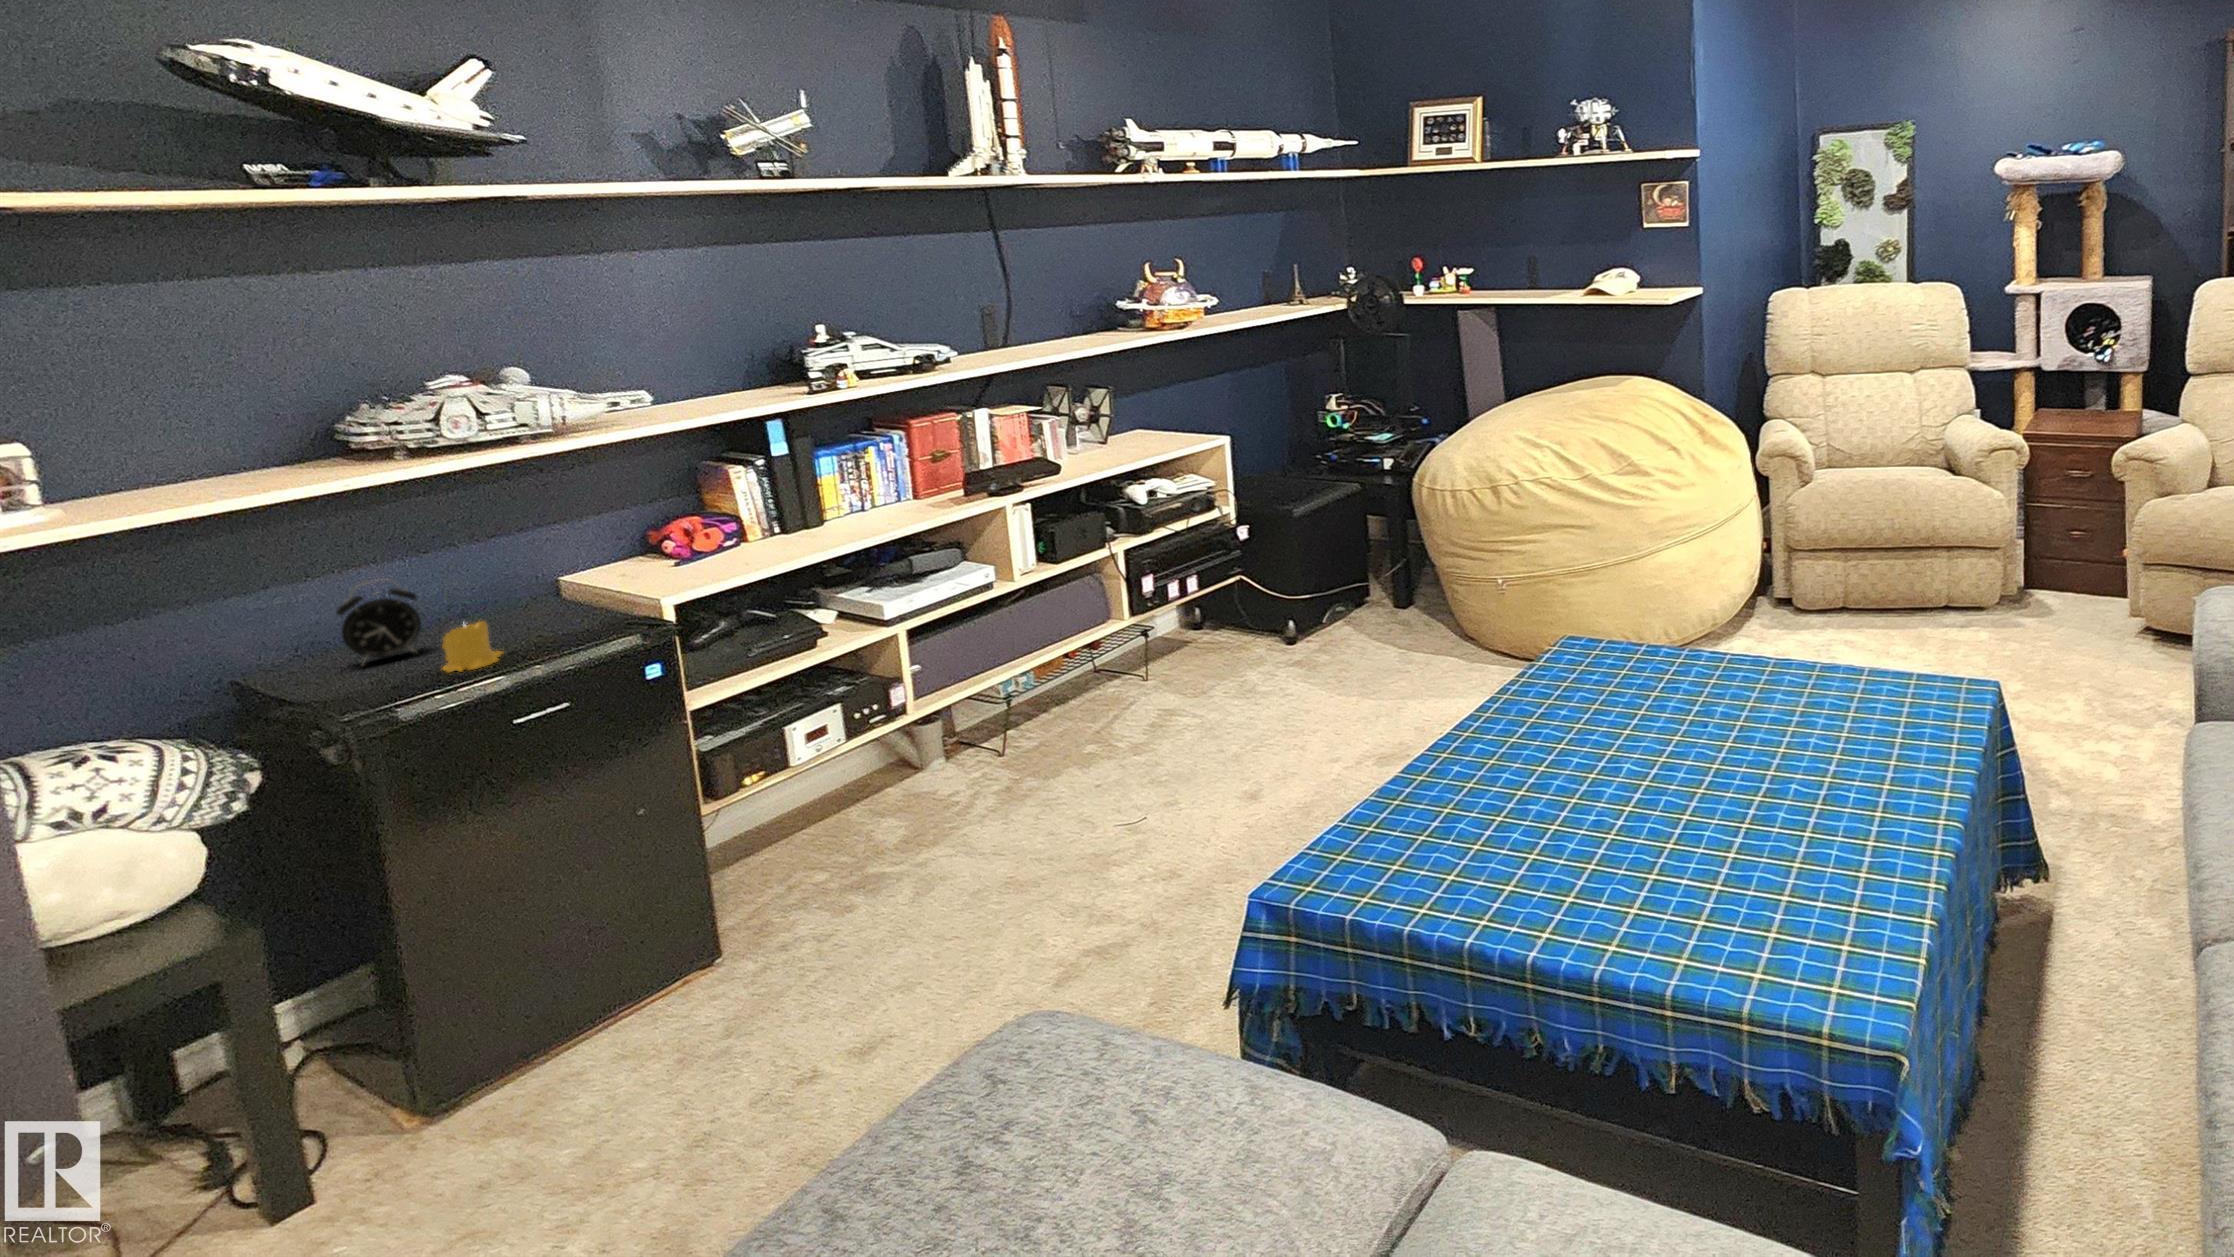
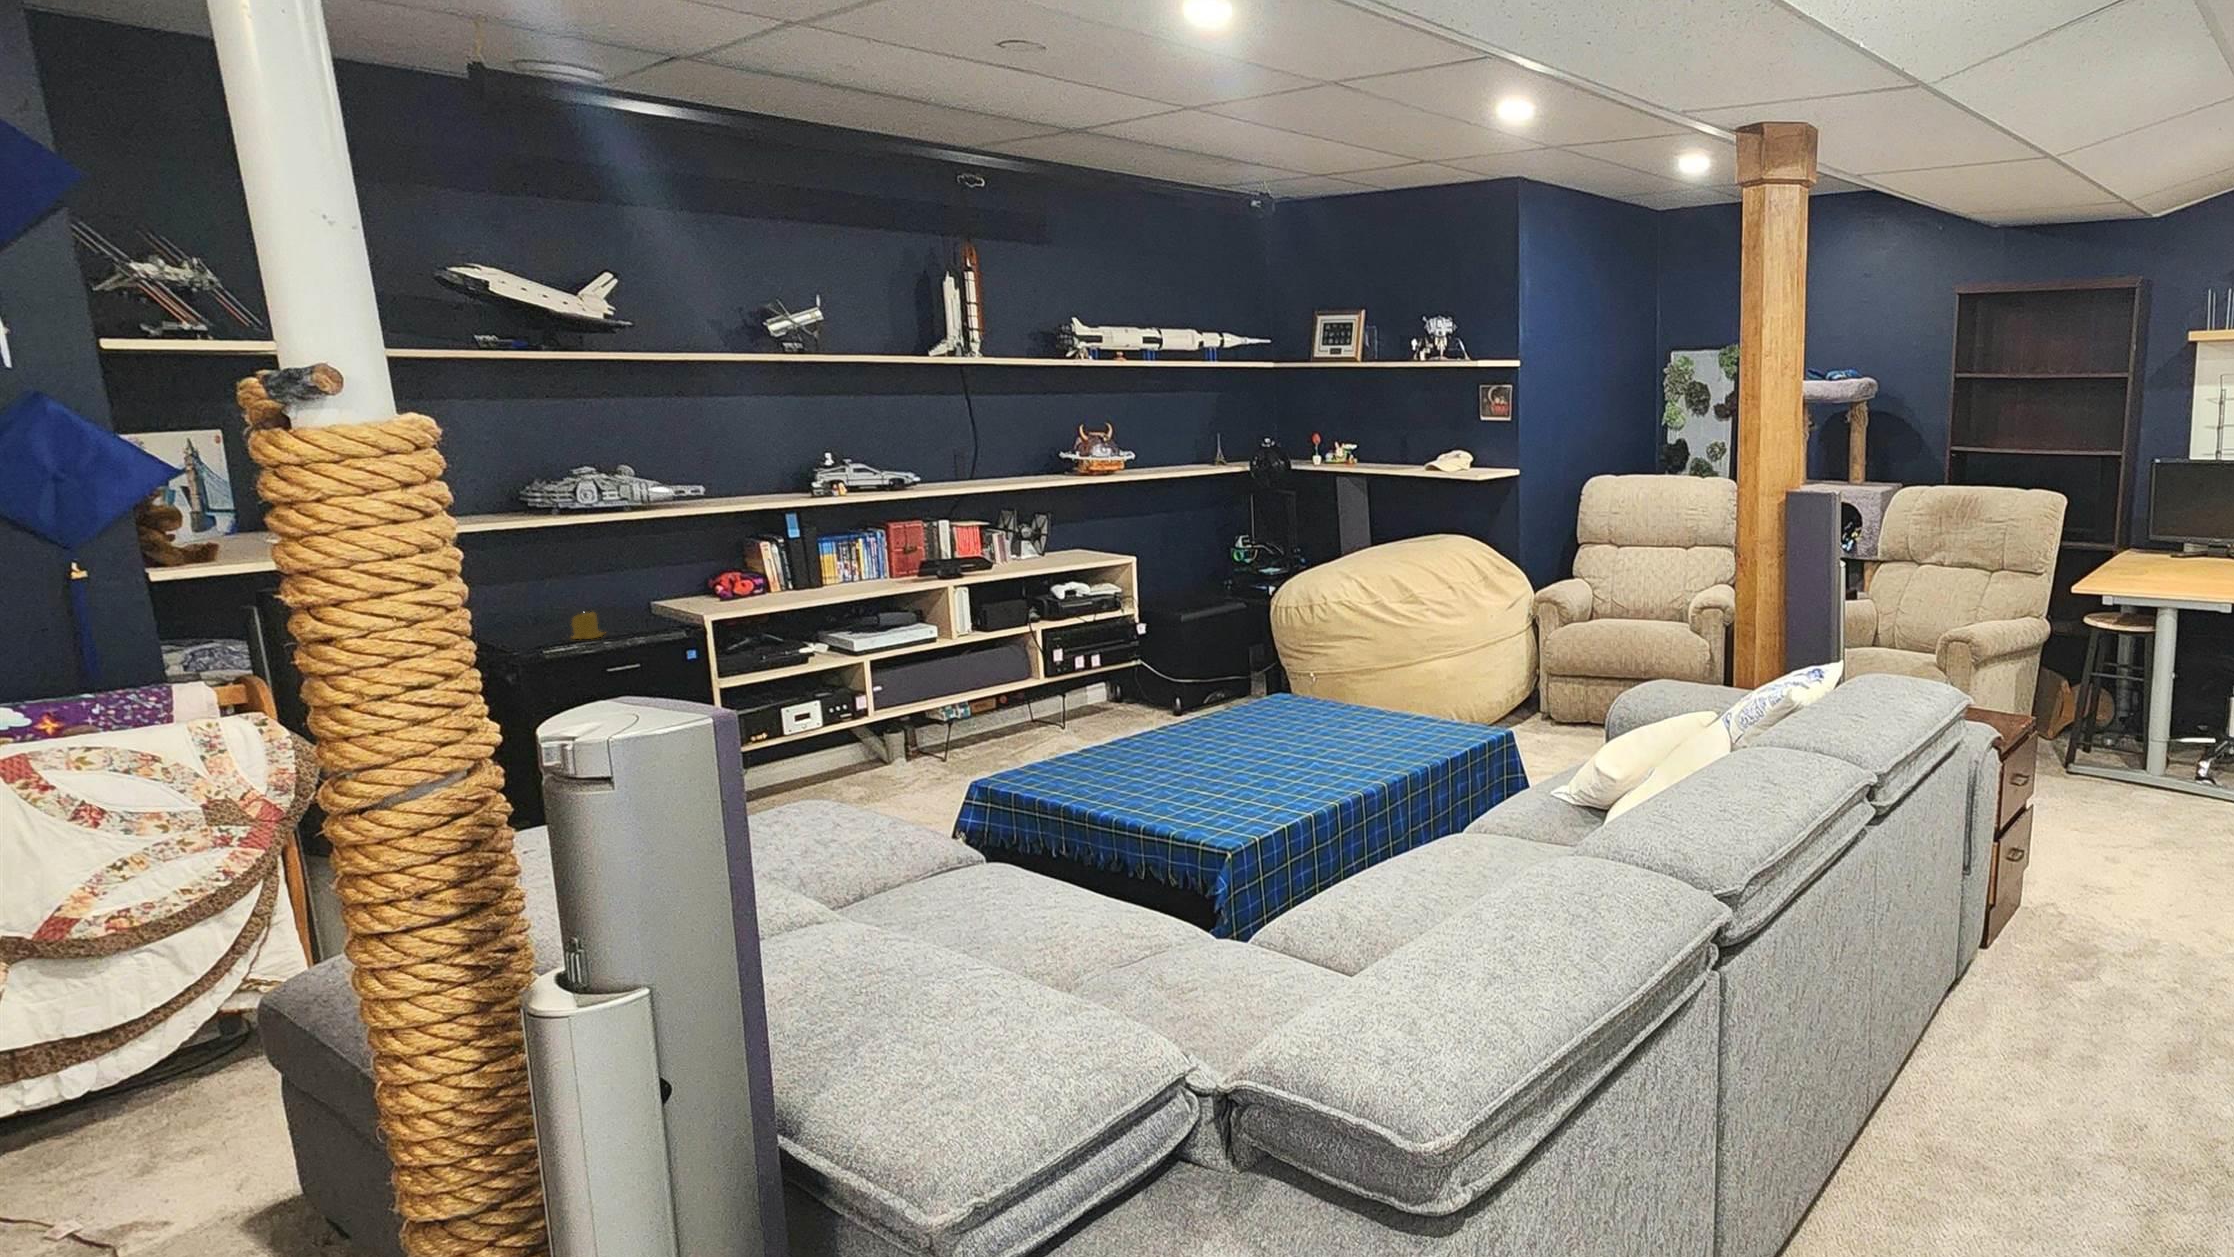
alarm clock: present [336,581,421,666] -> none [516,585,563,634]

